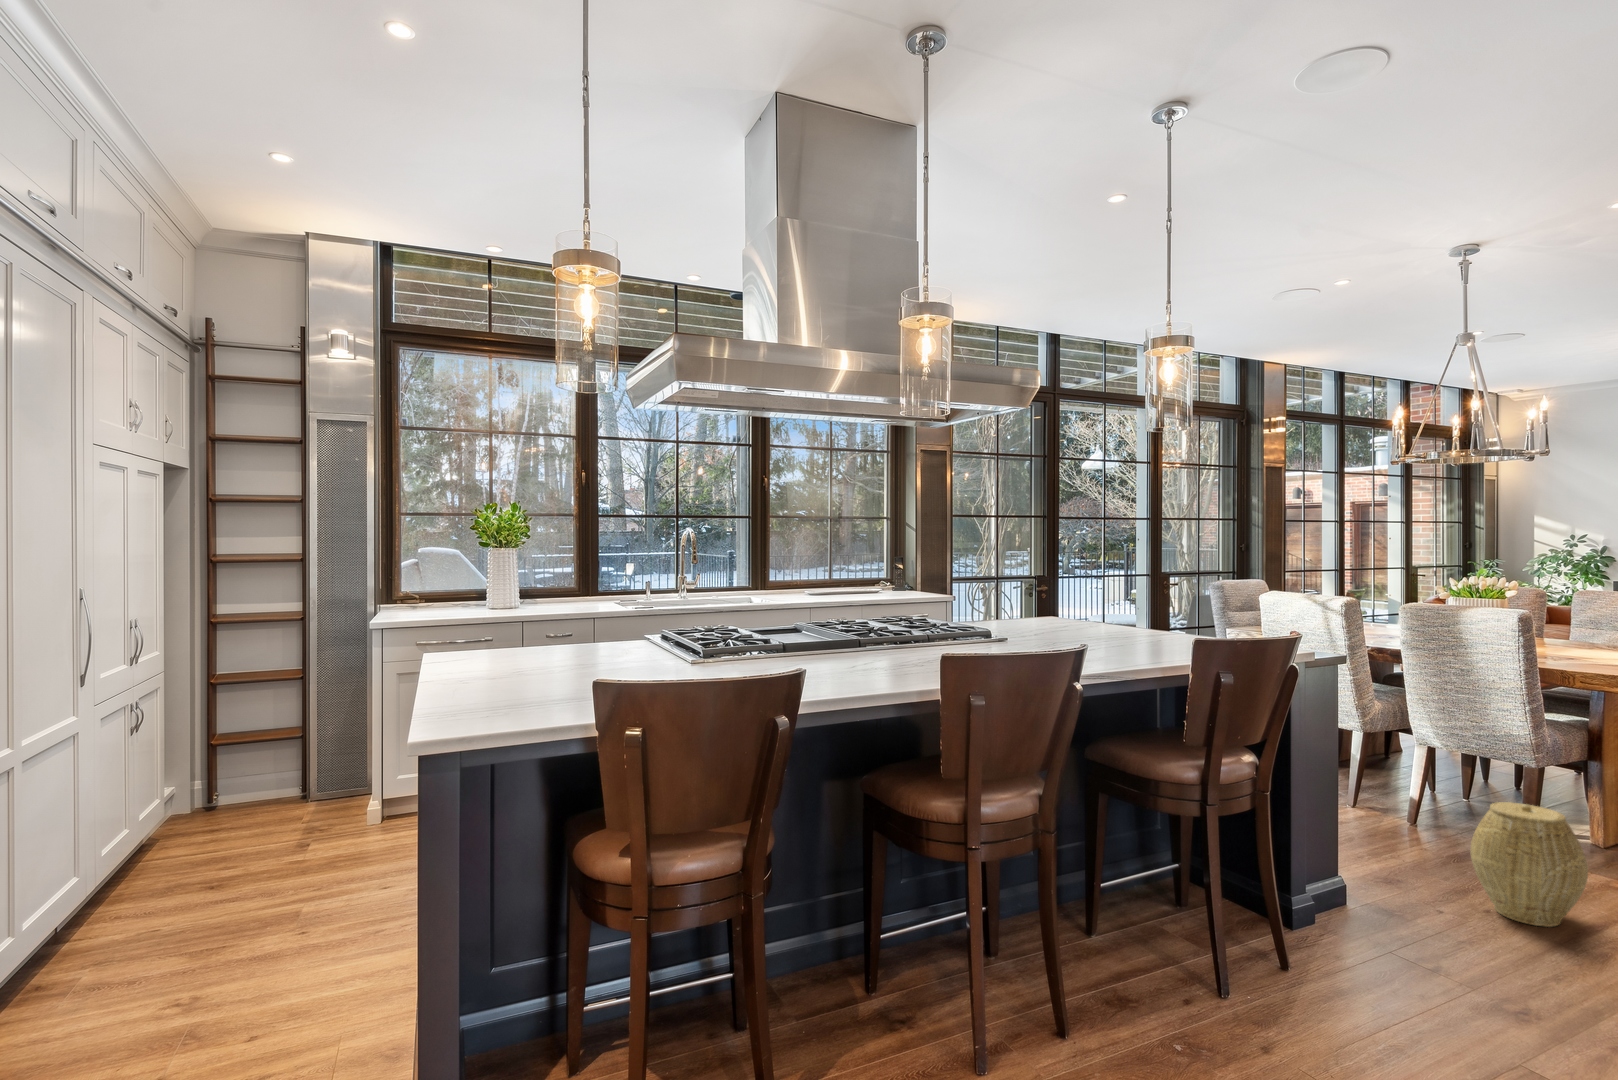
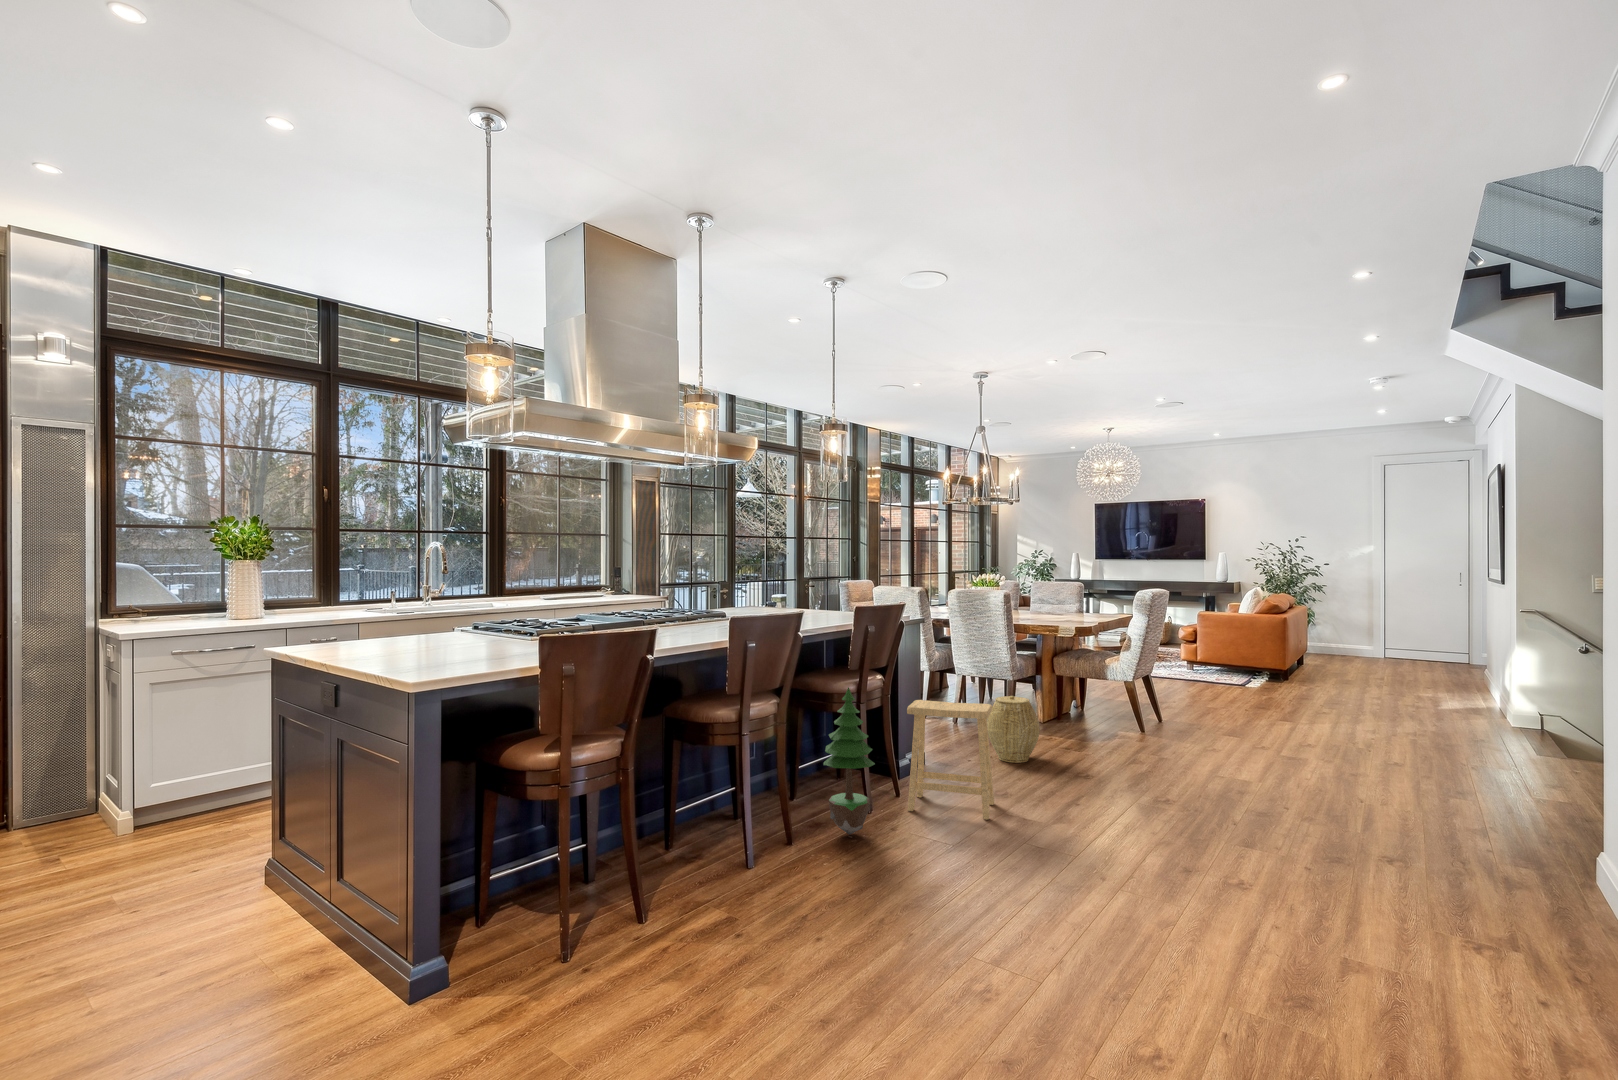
potted tree: none [1138,780,1233,1024] -> present [824,688,875,835]
footstool: none [1300,804,1484,1051] -> present [907,700,994,820]

